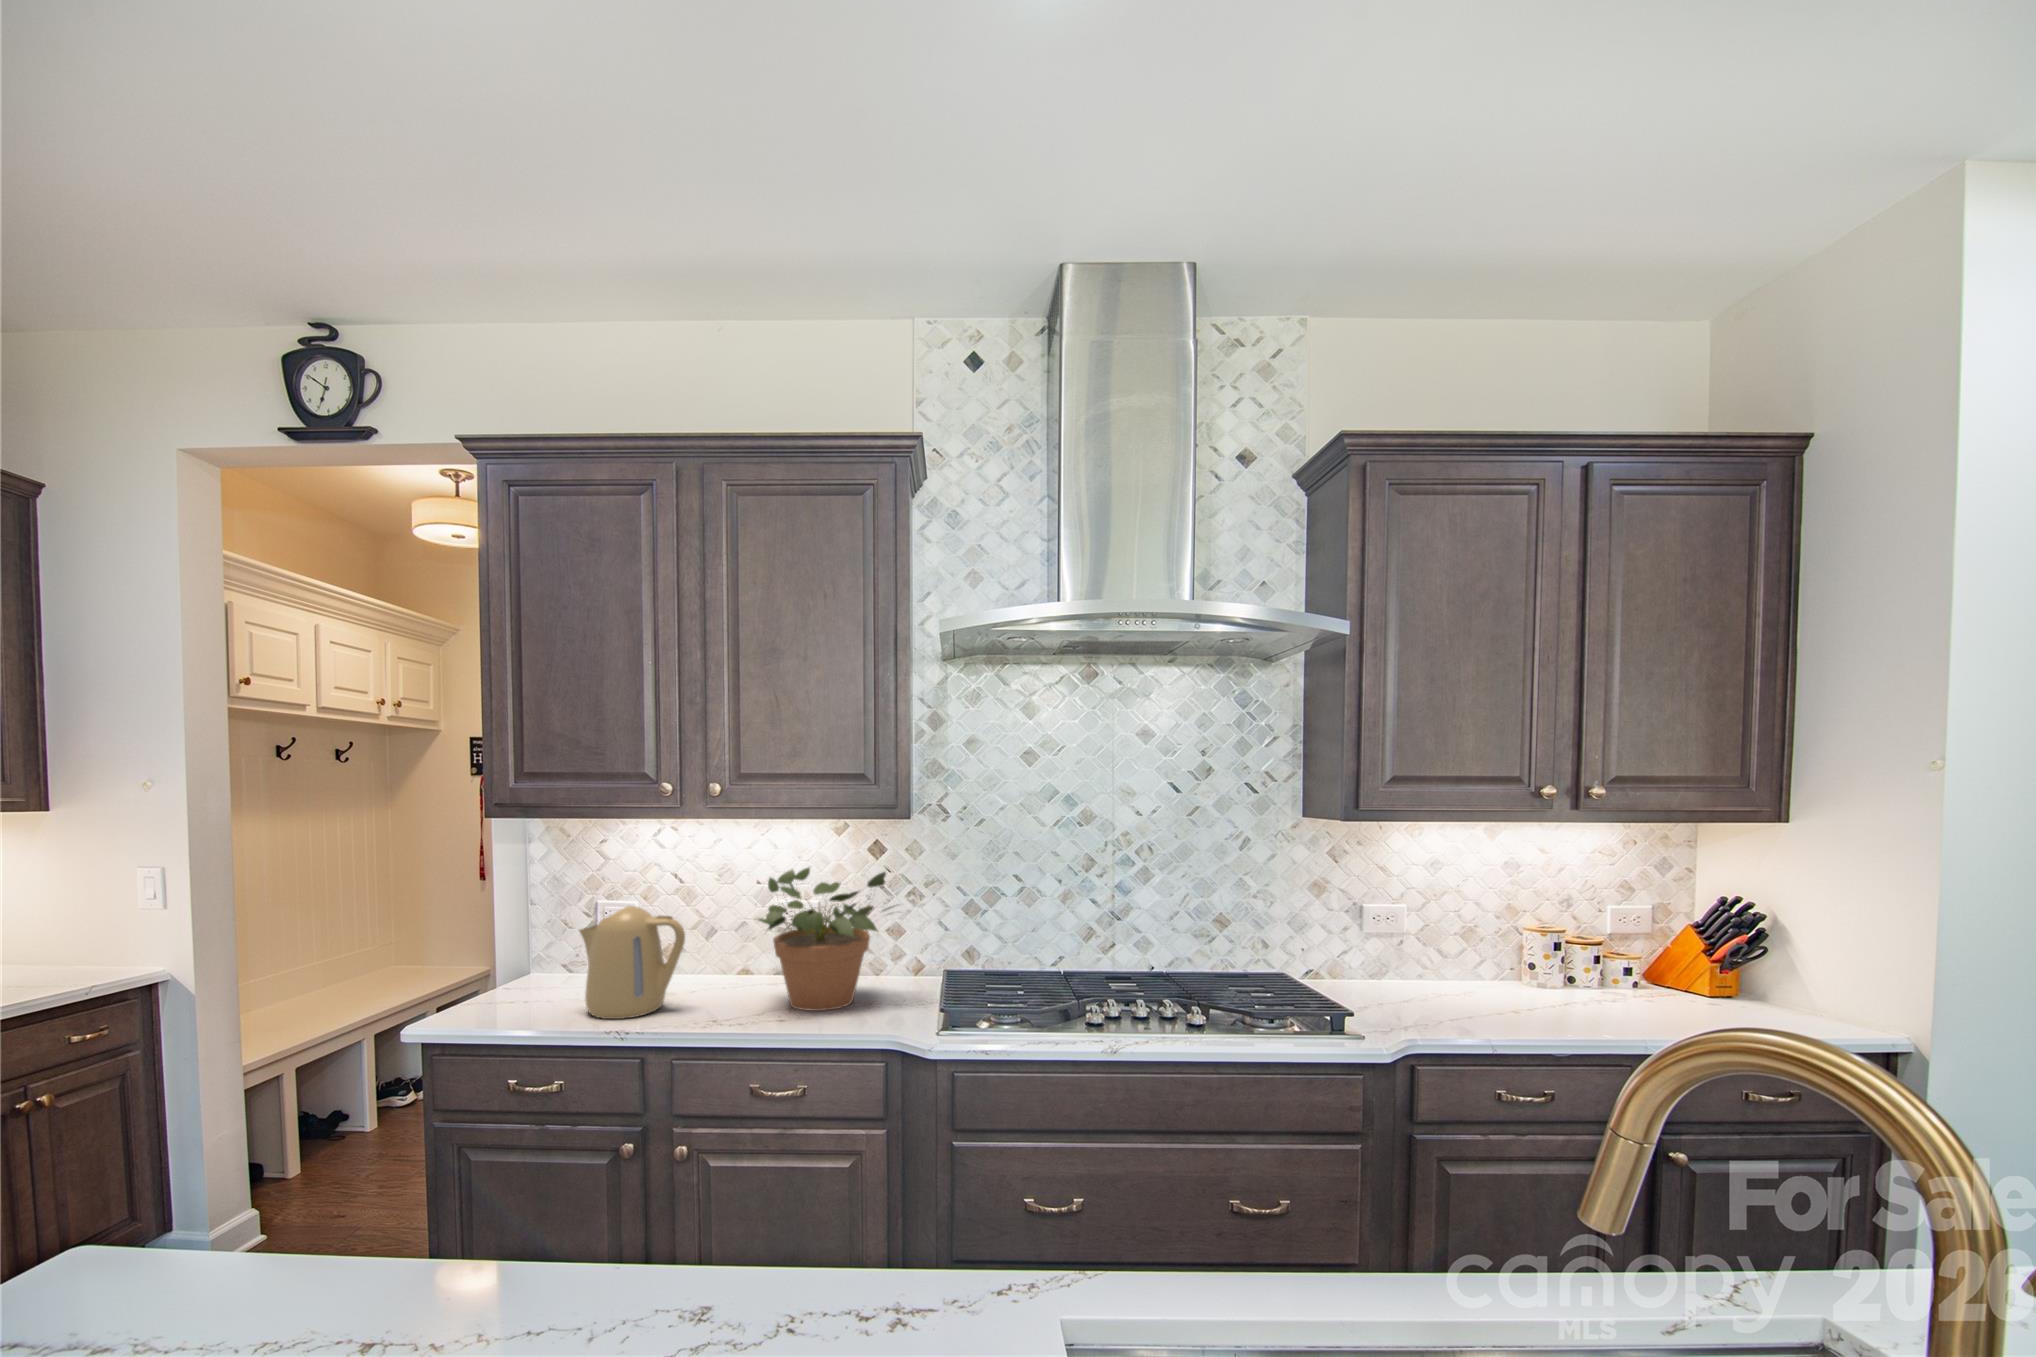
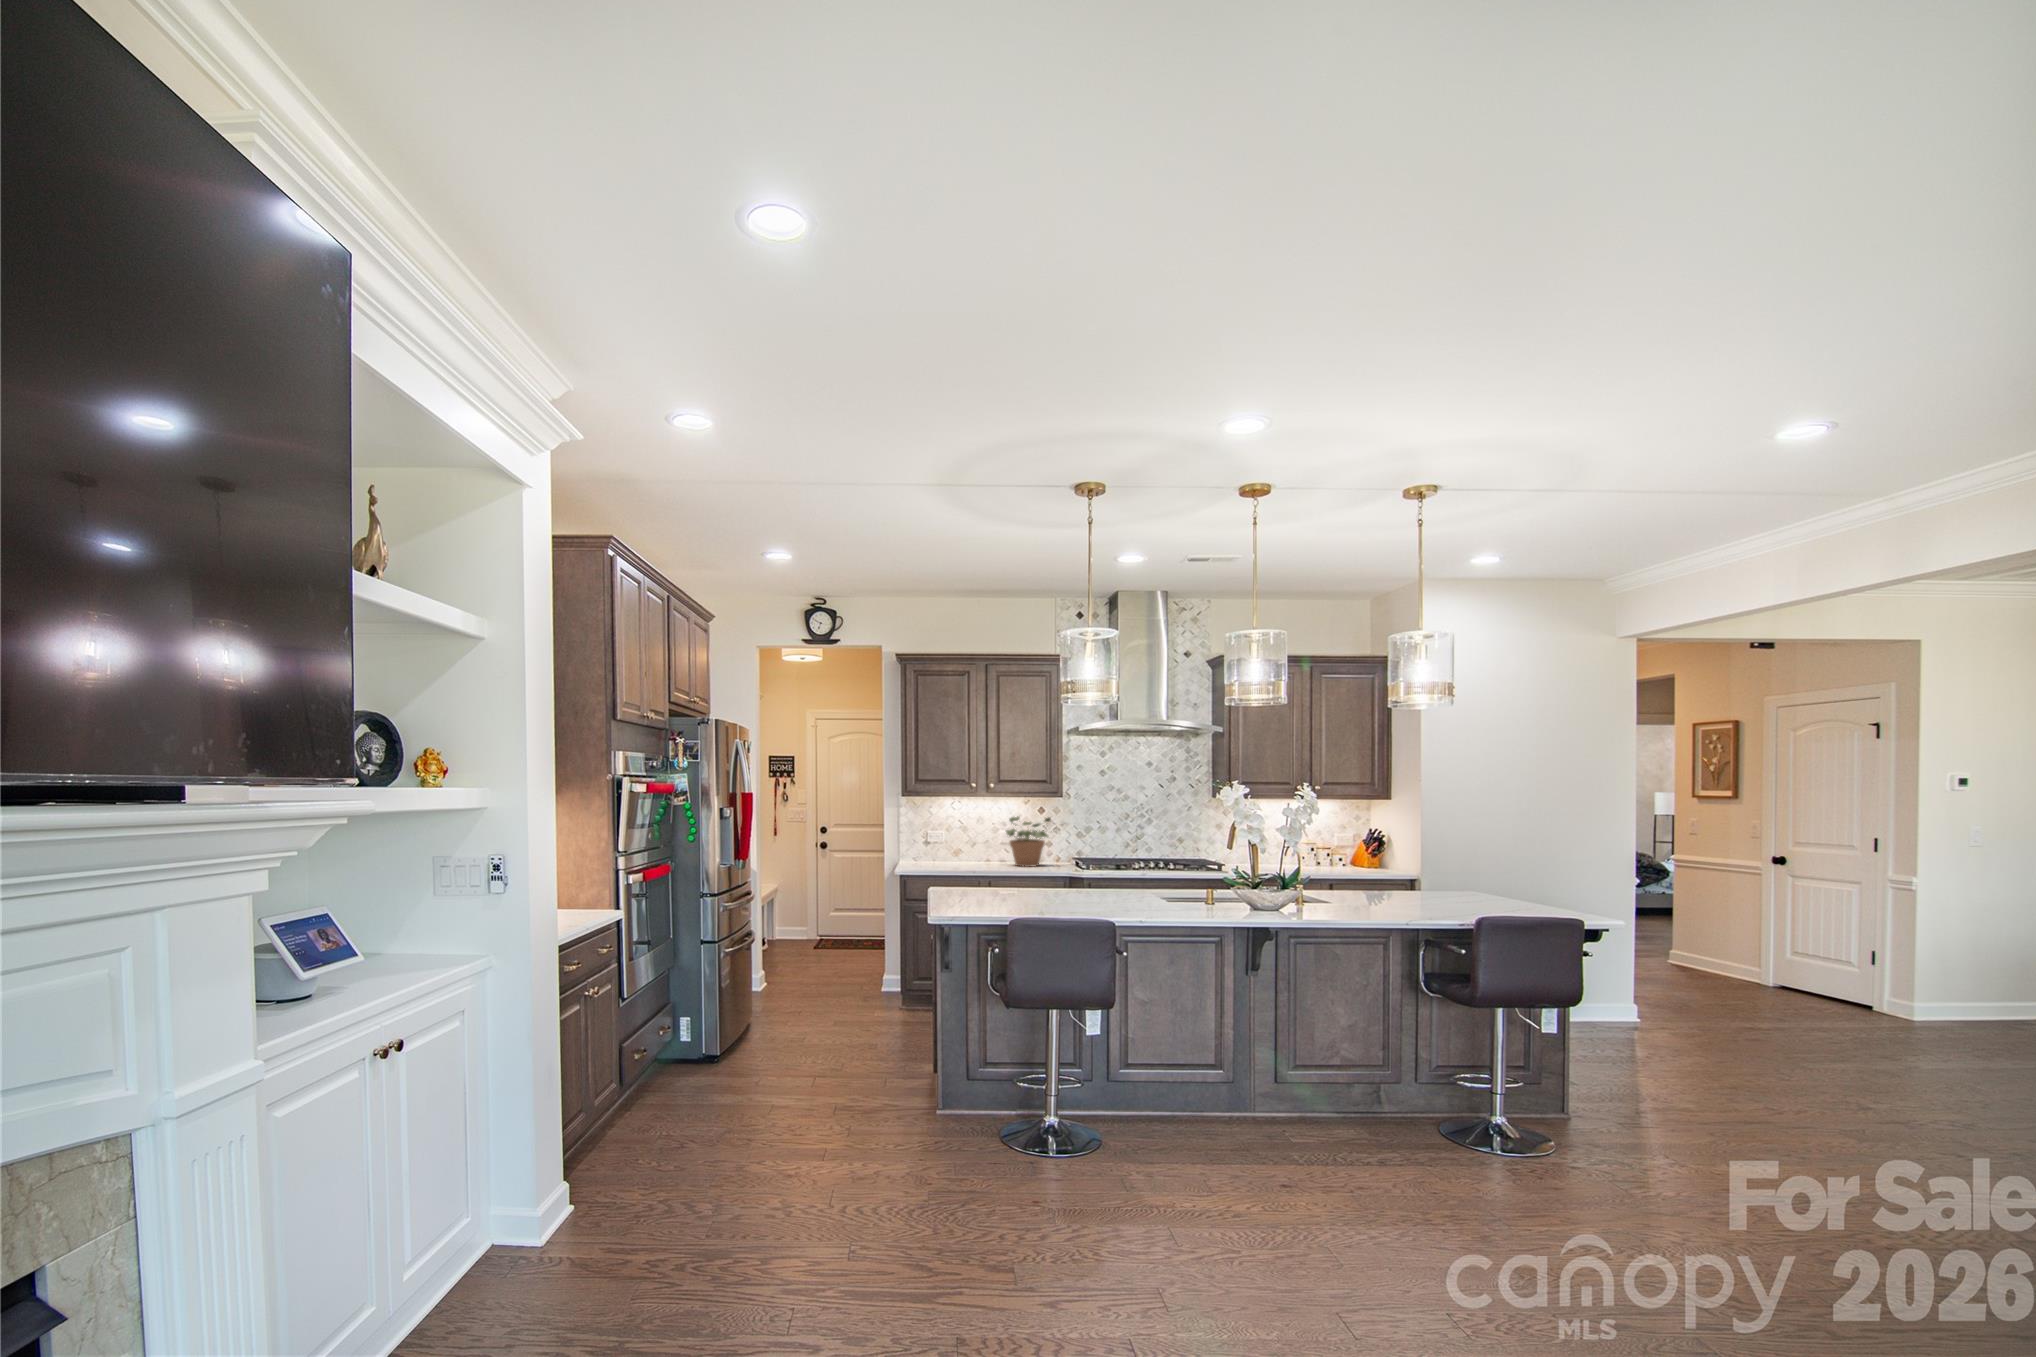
kettle: present [579,906,685,1019] -> none [940,828,979,867]

